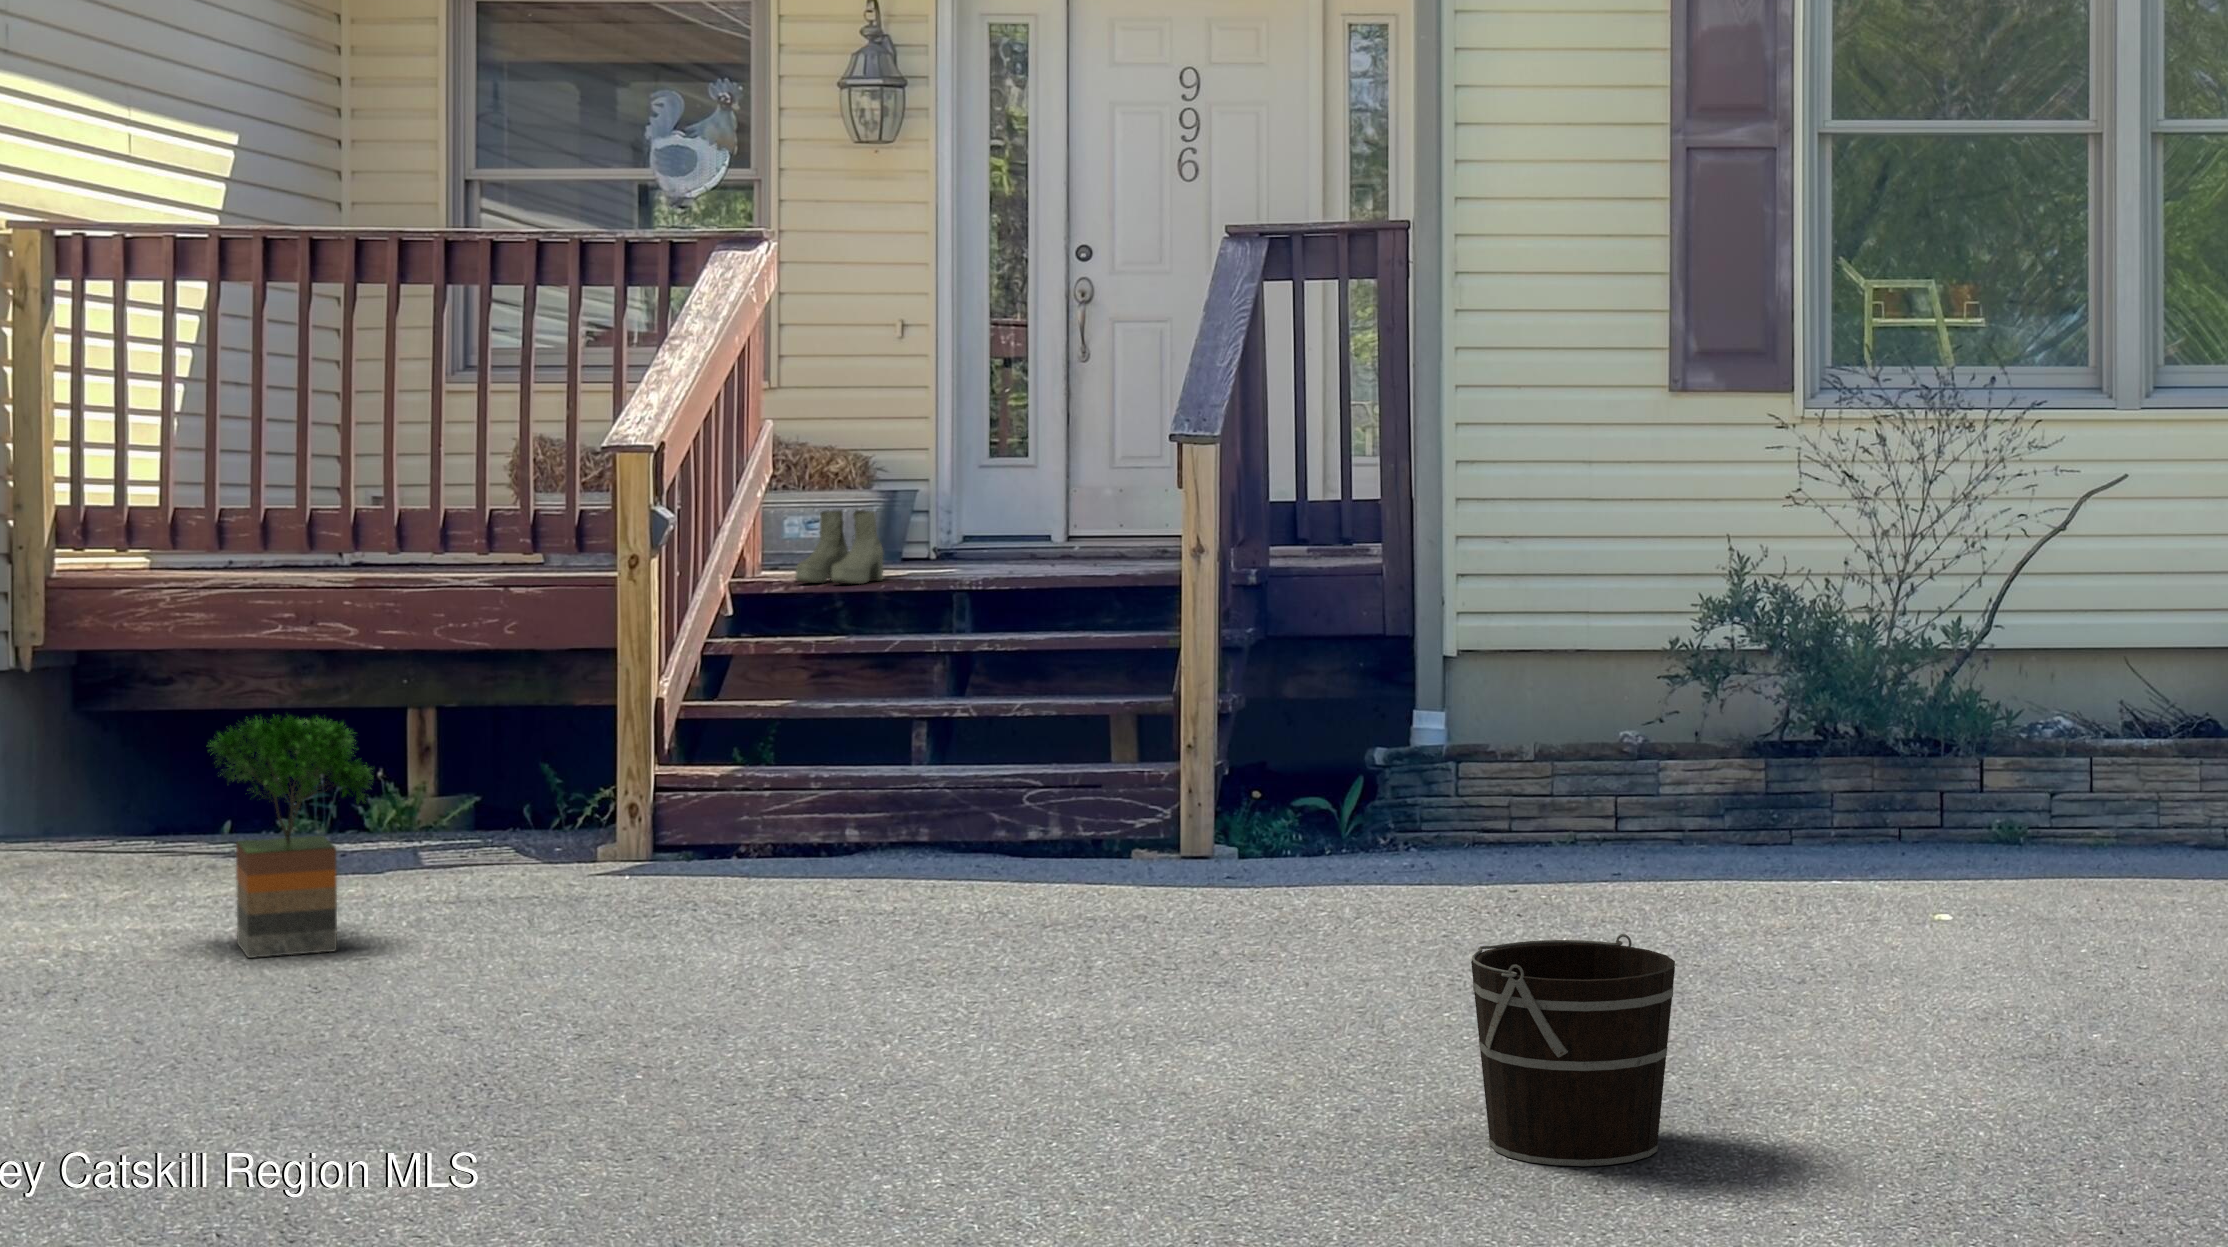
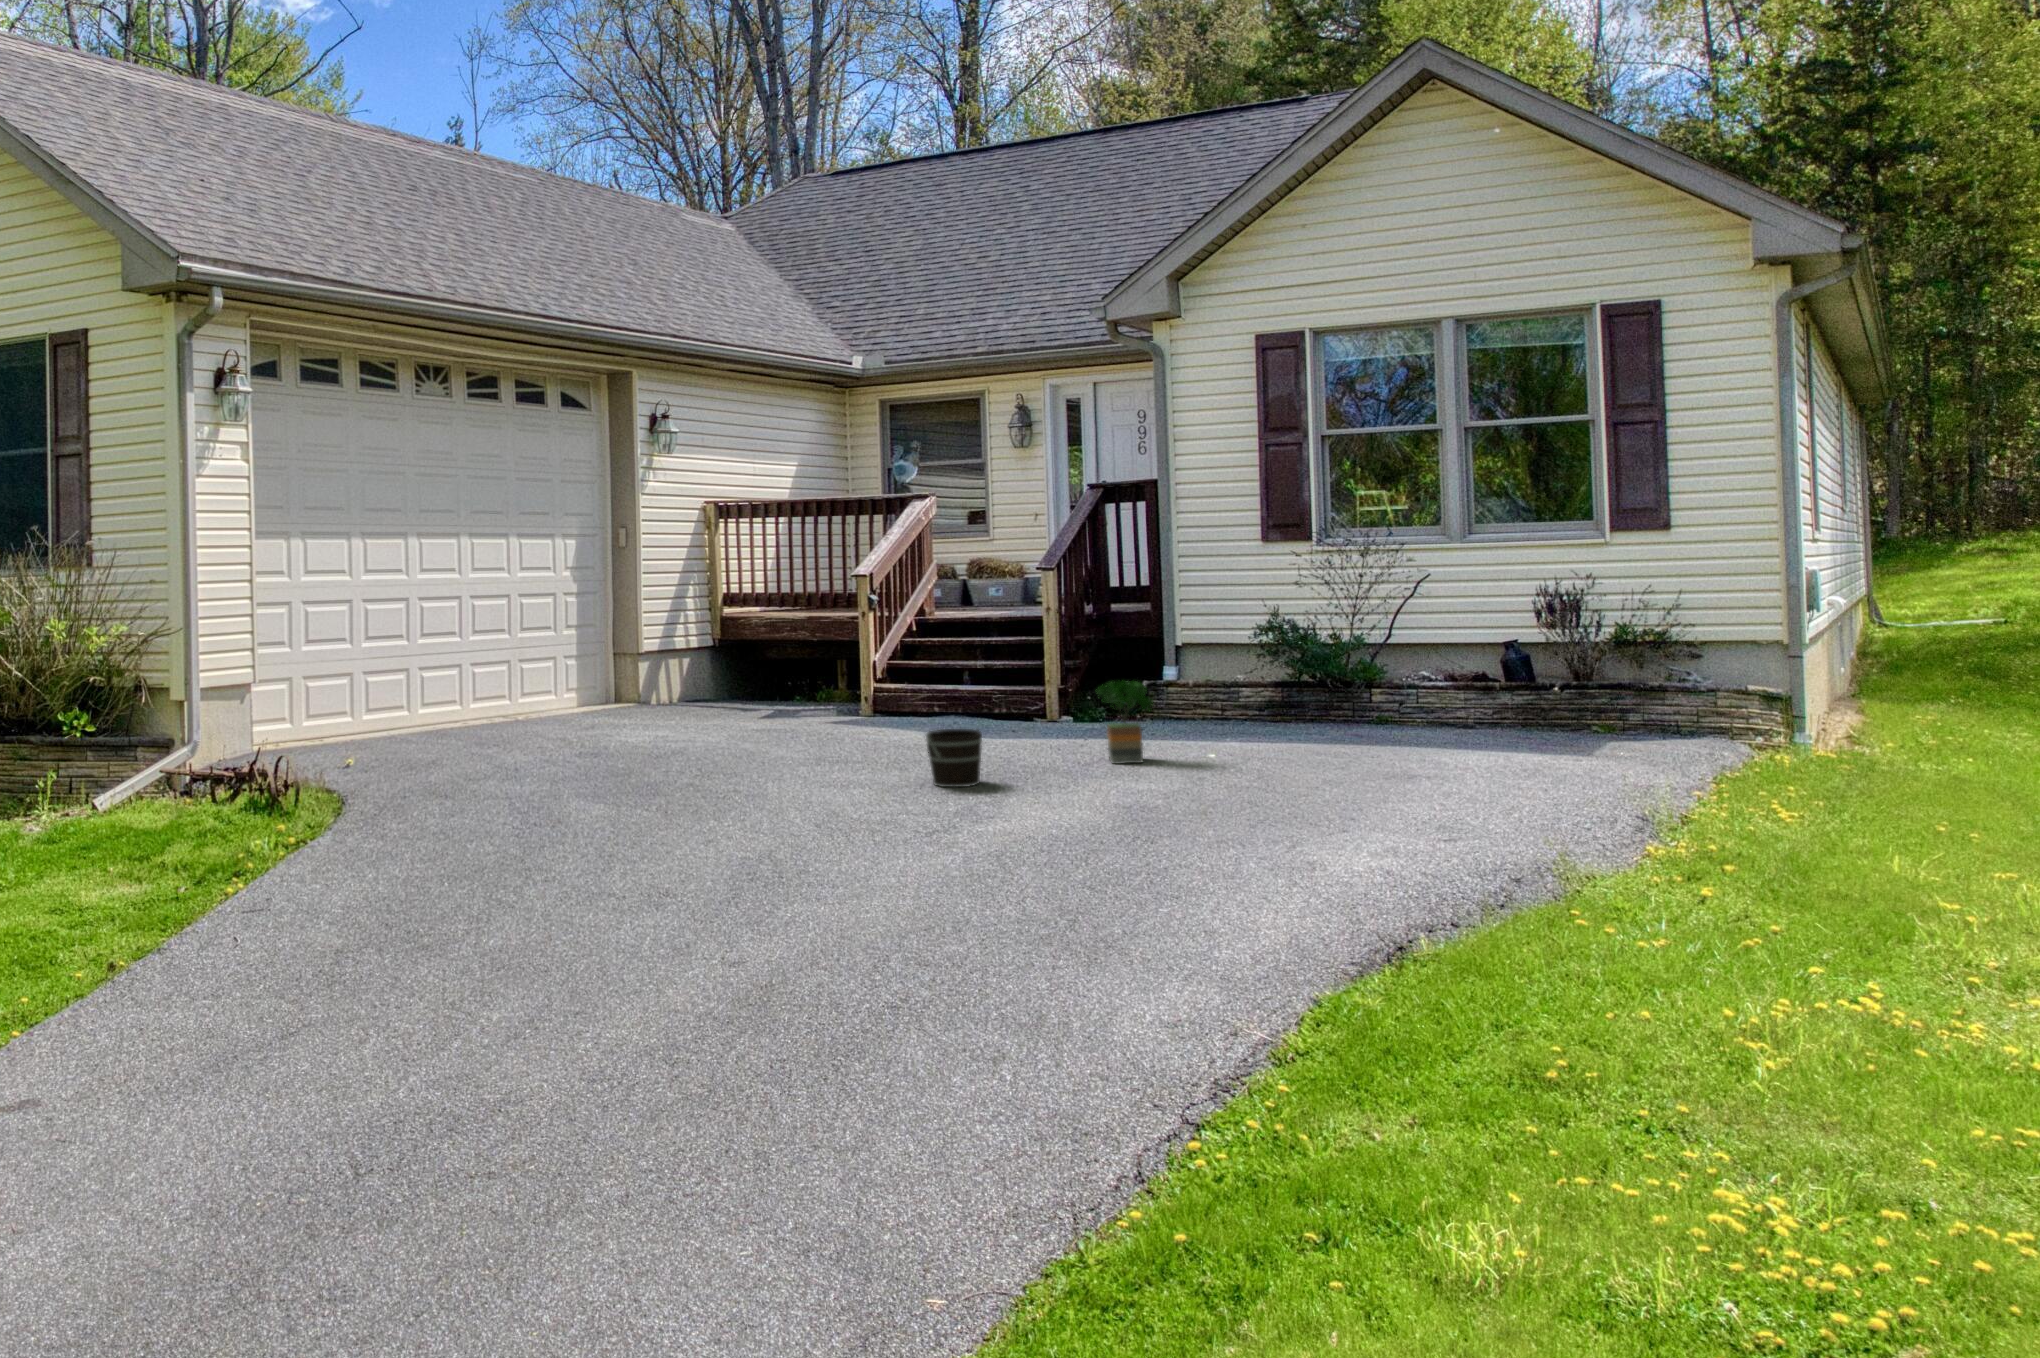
boots: present [795,510,884,584] -> none [957,591,991,618]
potted tree: present [210,715,372,958] -> present [1096,681,1153,764]

